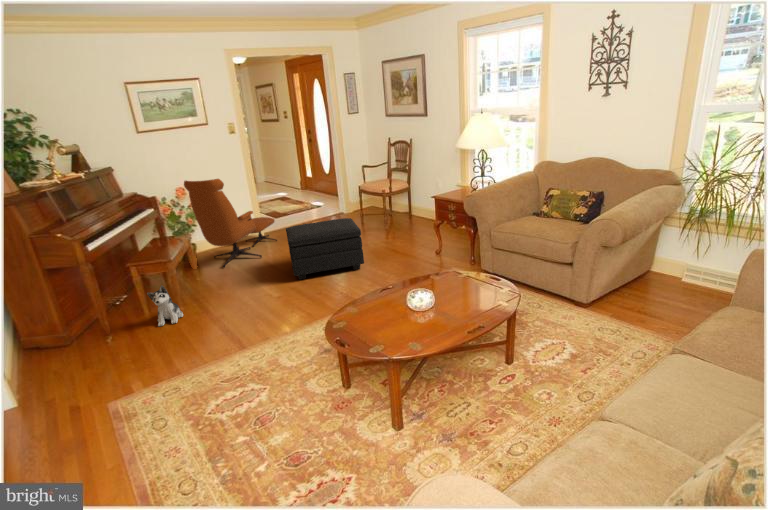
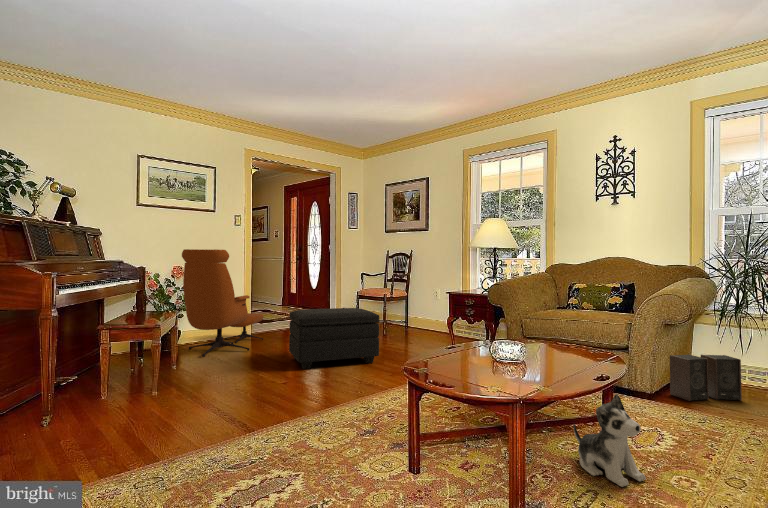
speaker: none [601,268,668,310] -> present [670,354,742,401]
plush toy: present [147,285,183,326] -> present [574,394,646,487]

